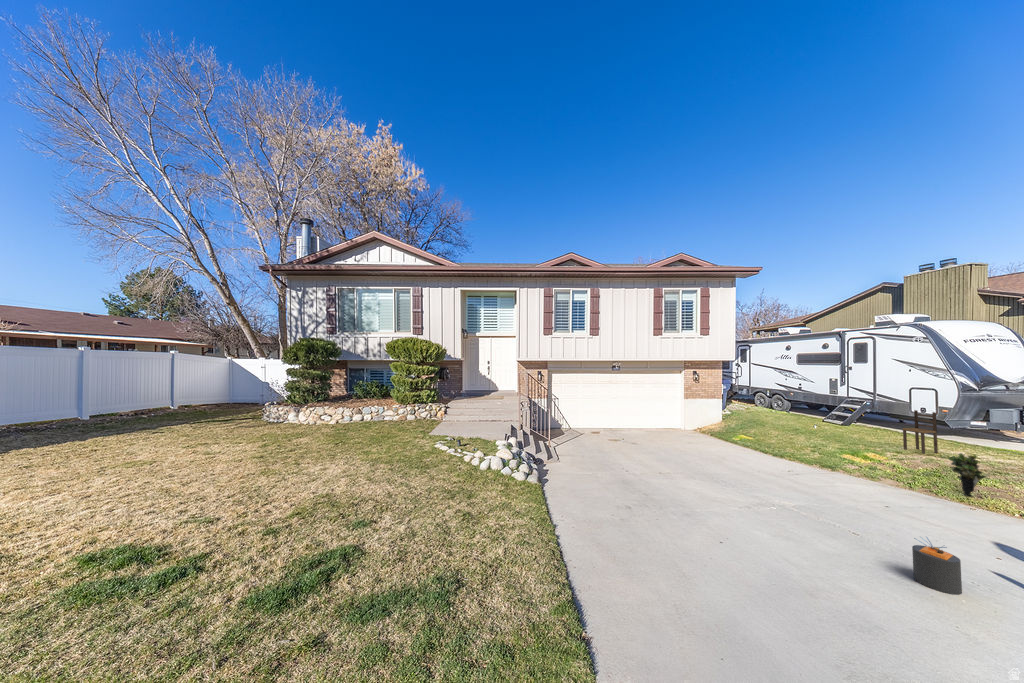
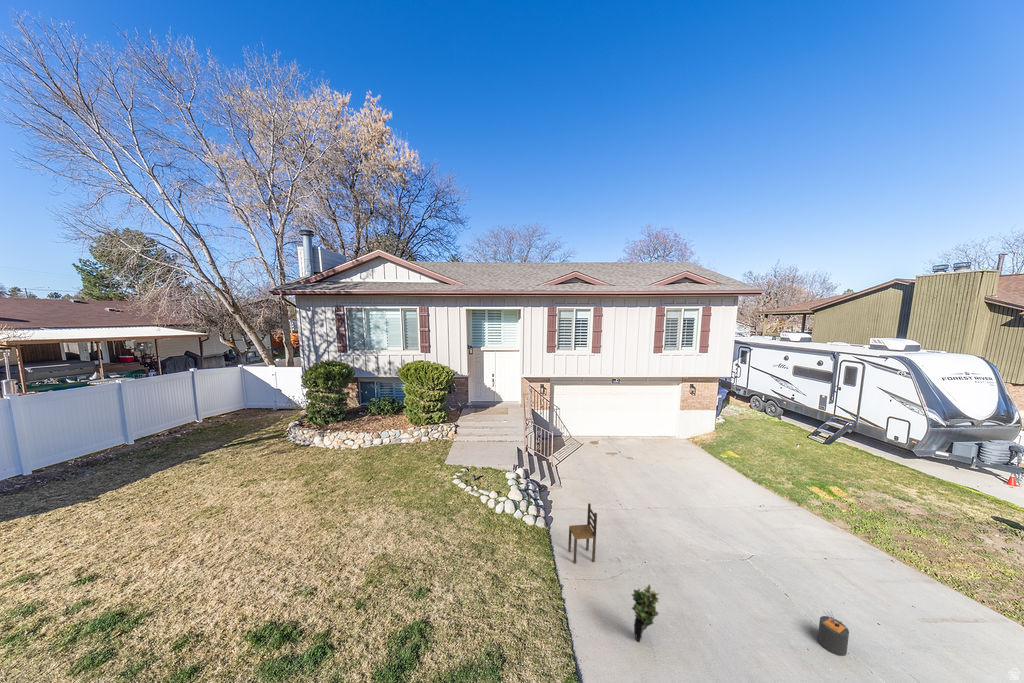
chair: present [903,410,938,453] -> present [568,503,597,563]
potted plant: present [949,453,985,496] -> present [632,585,659,642]

